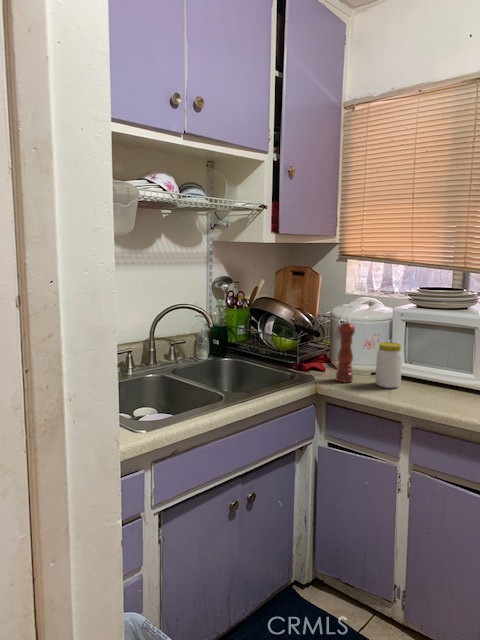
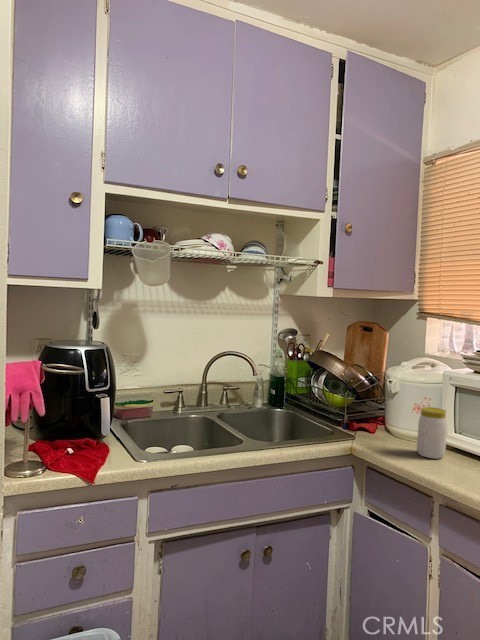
pepper mill: present [336,318,355,382] -> none [376,378,397,446]

